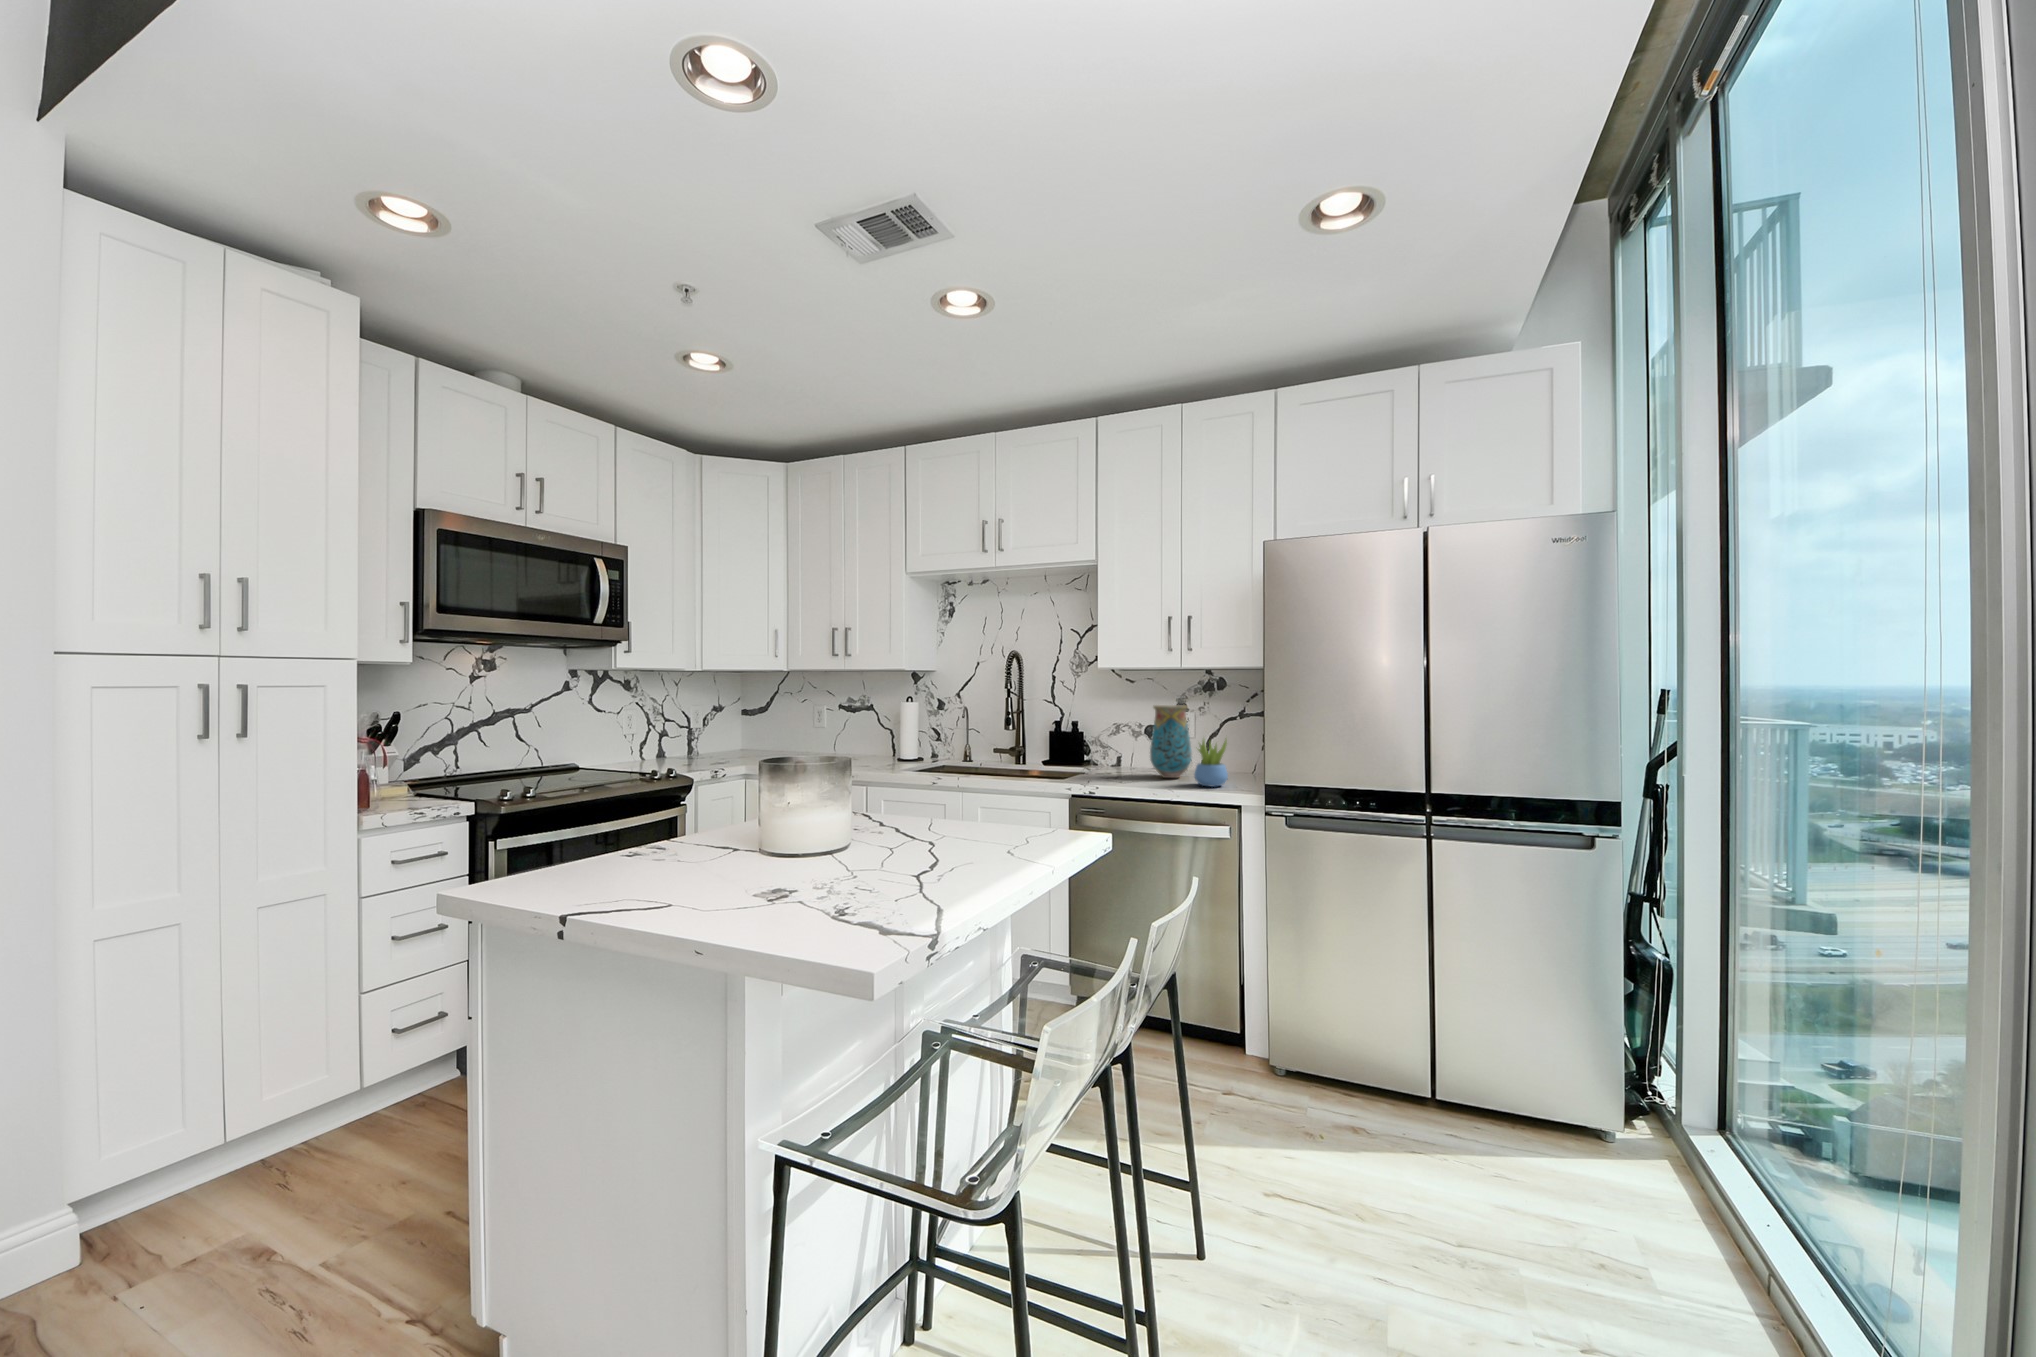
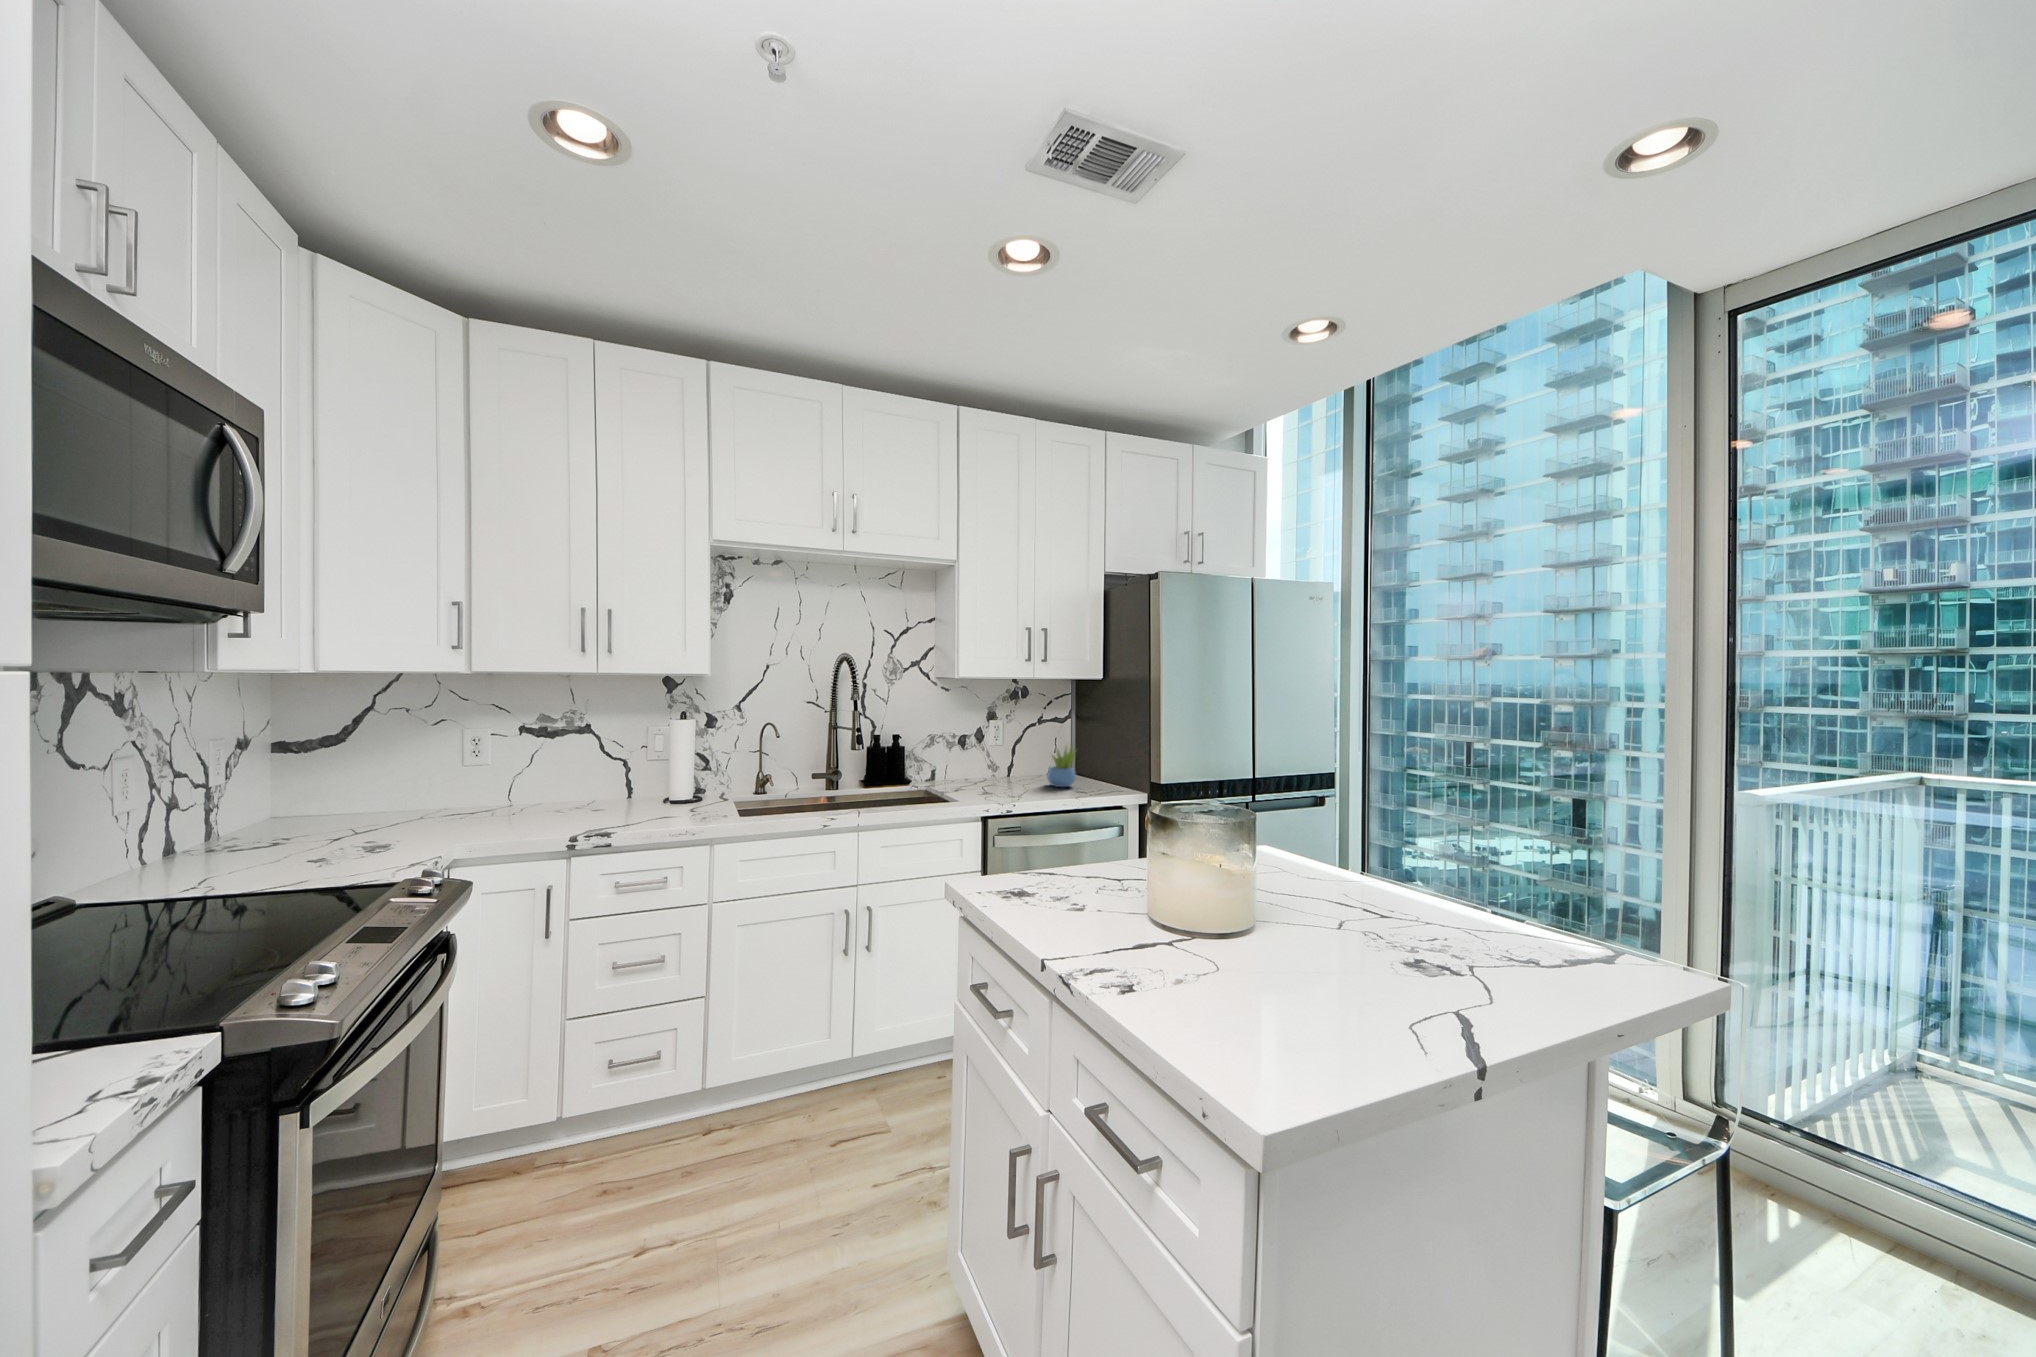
vase: present [1150,705,1192,778] -> none [989,716,1026,783]

